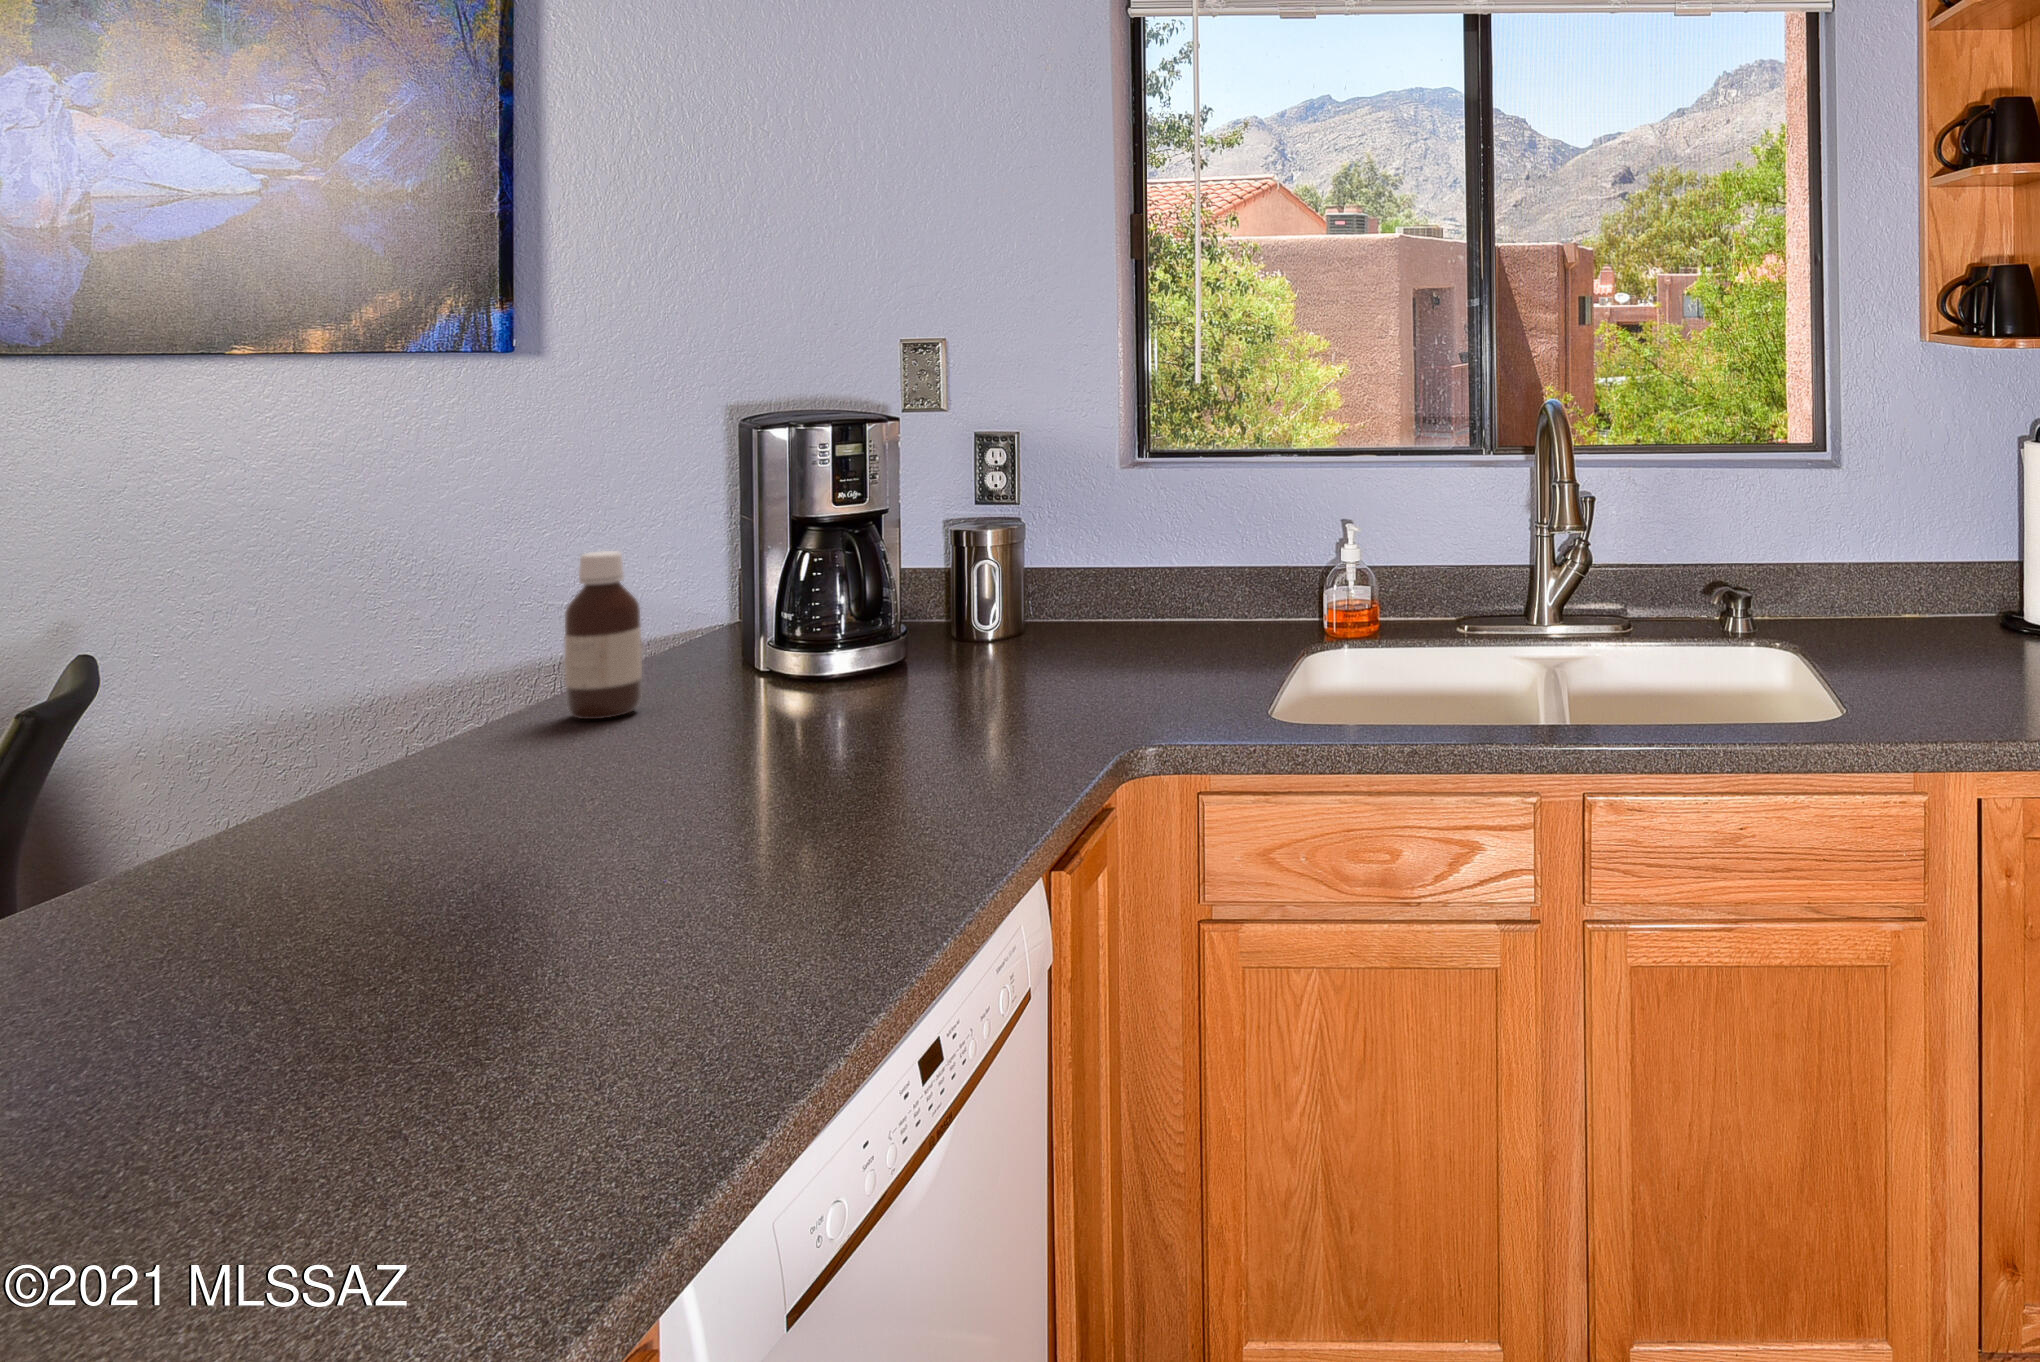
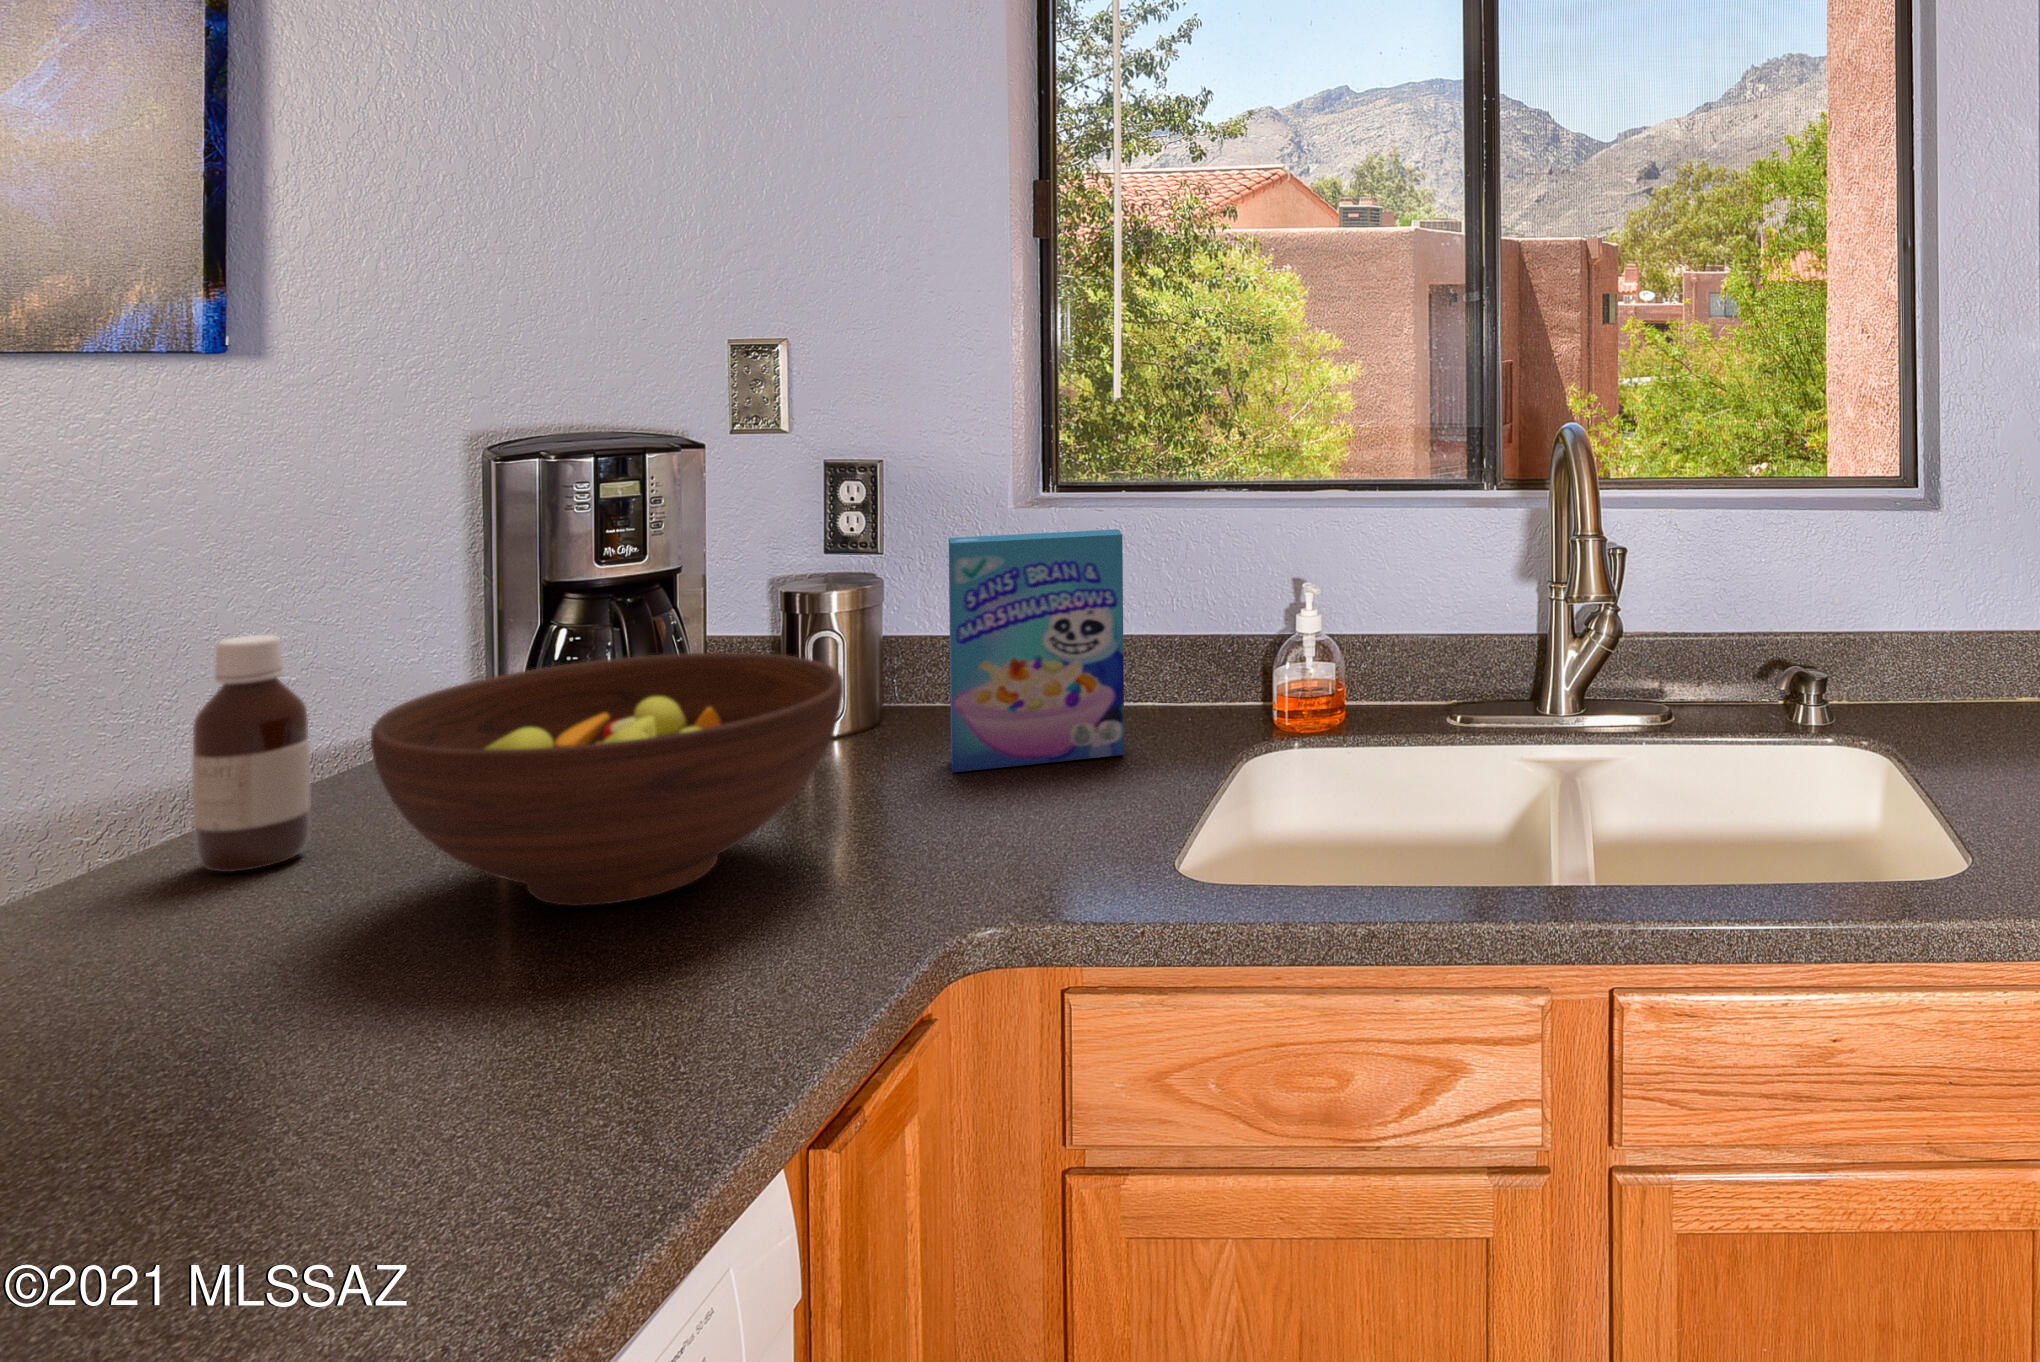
cereal box: none [1085,481,1218,663] -> present [949,529,1124,772]
fruit bowl: none [711,567,1027,736] -> present [371,653,843,906]

